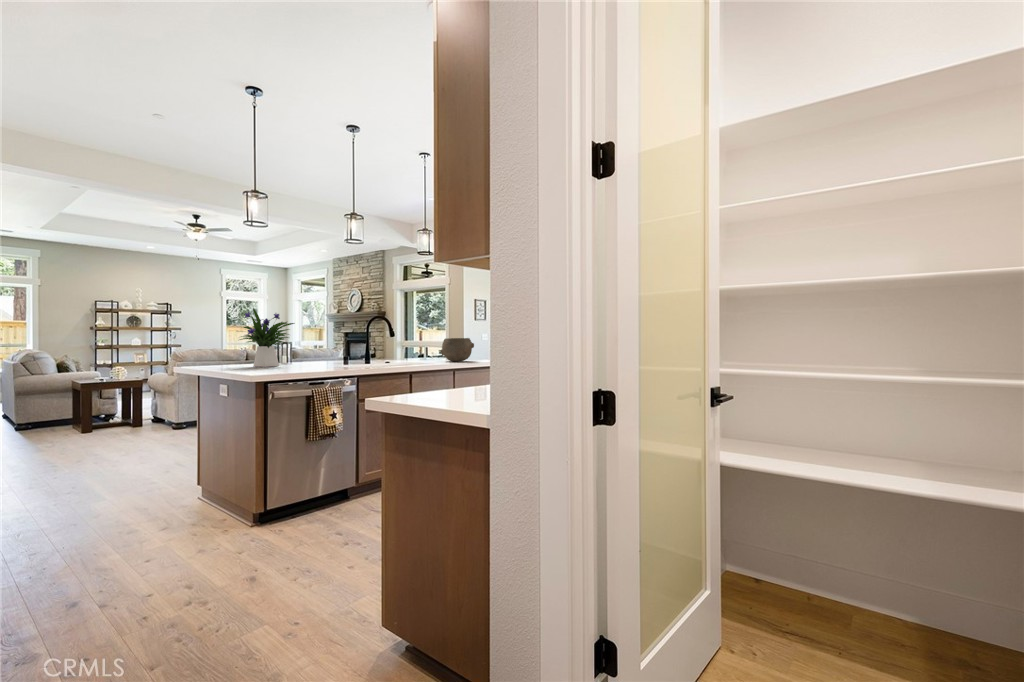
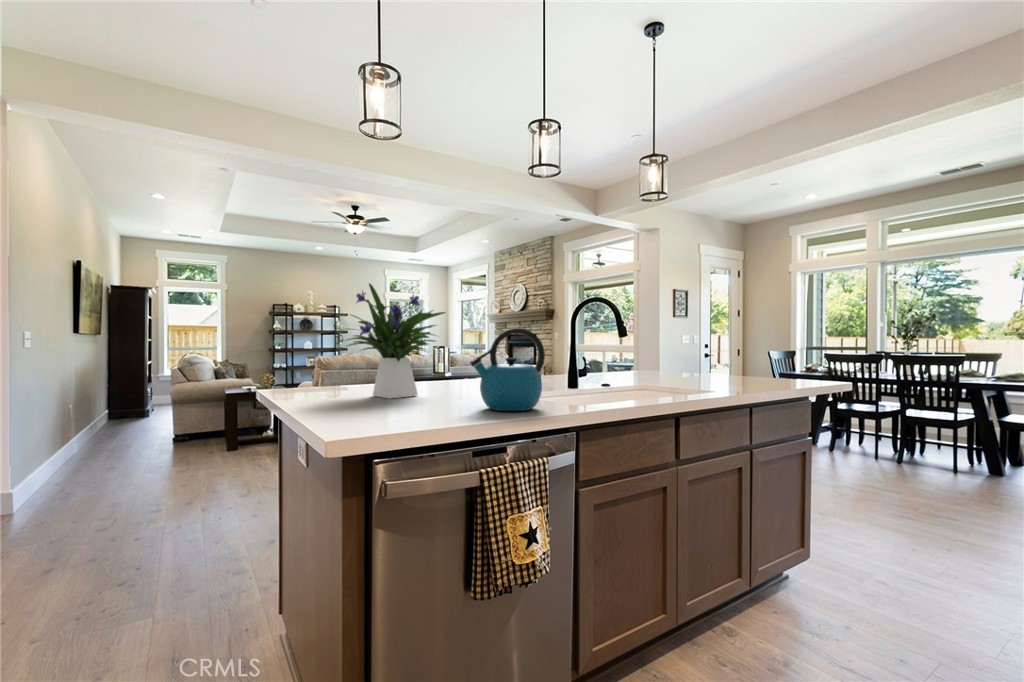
kettle: none [308,332,344,368] -> present [470,328,545,411]
bowl: present [441,338,474,361] -> none [702,342,770,387]

